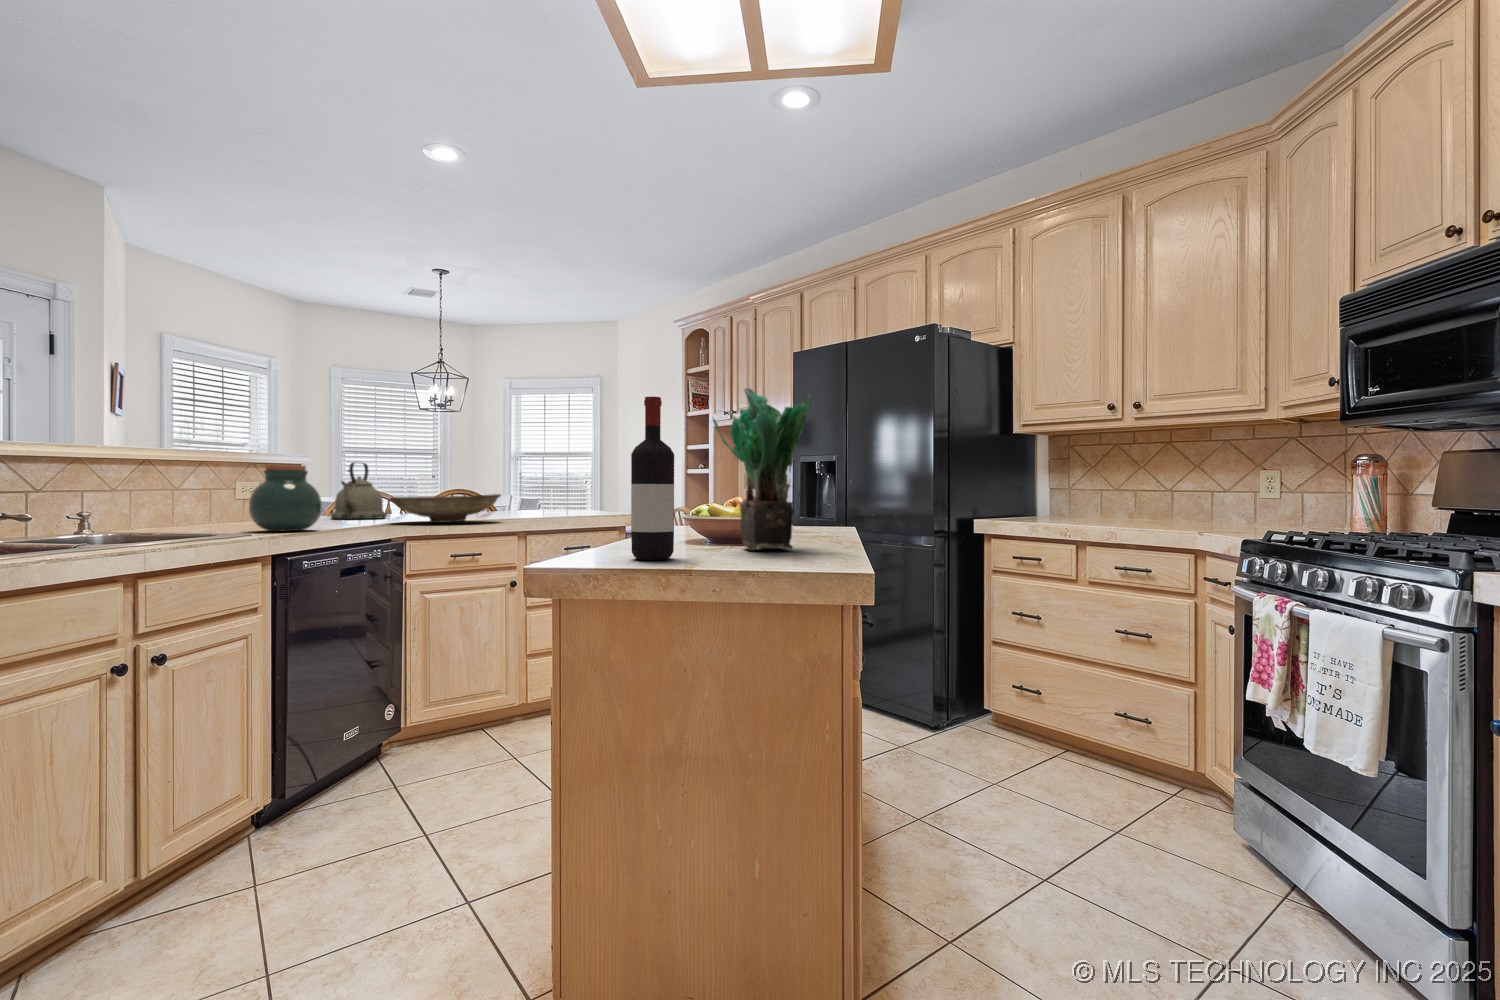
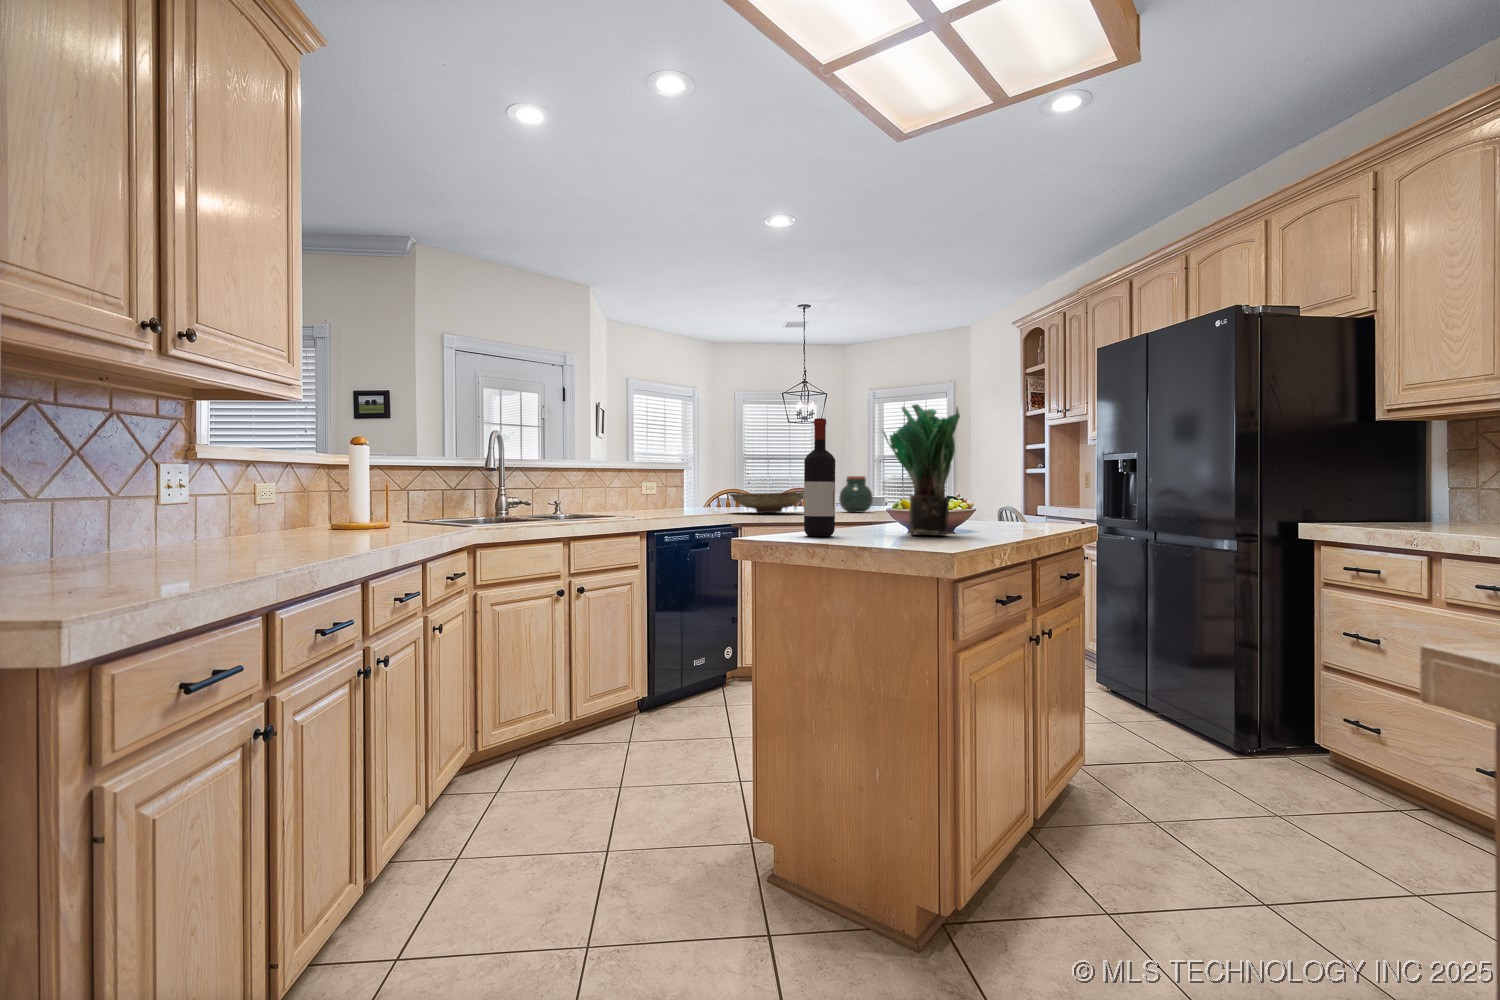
kettle: present [331,462,387,519] -> none [703,468,740,510]
jar: present [249,465,322,531] -> present [839,476,873,512]

